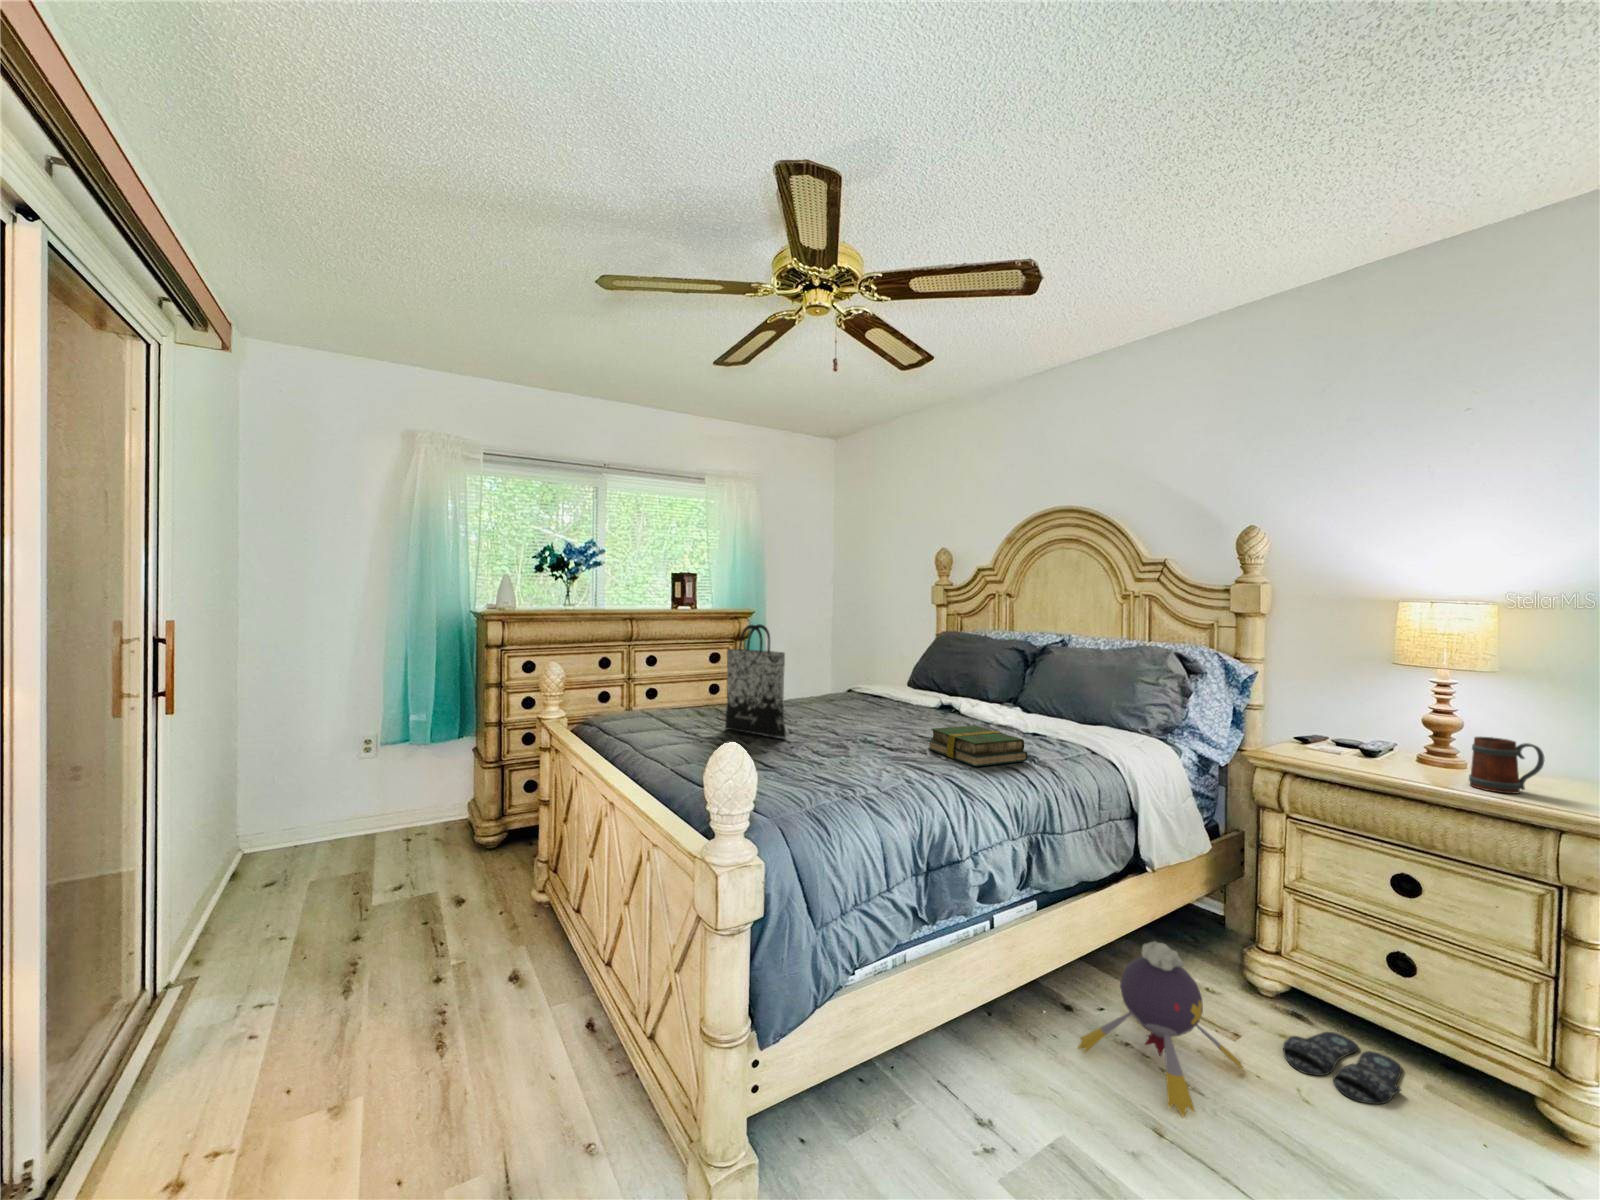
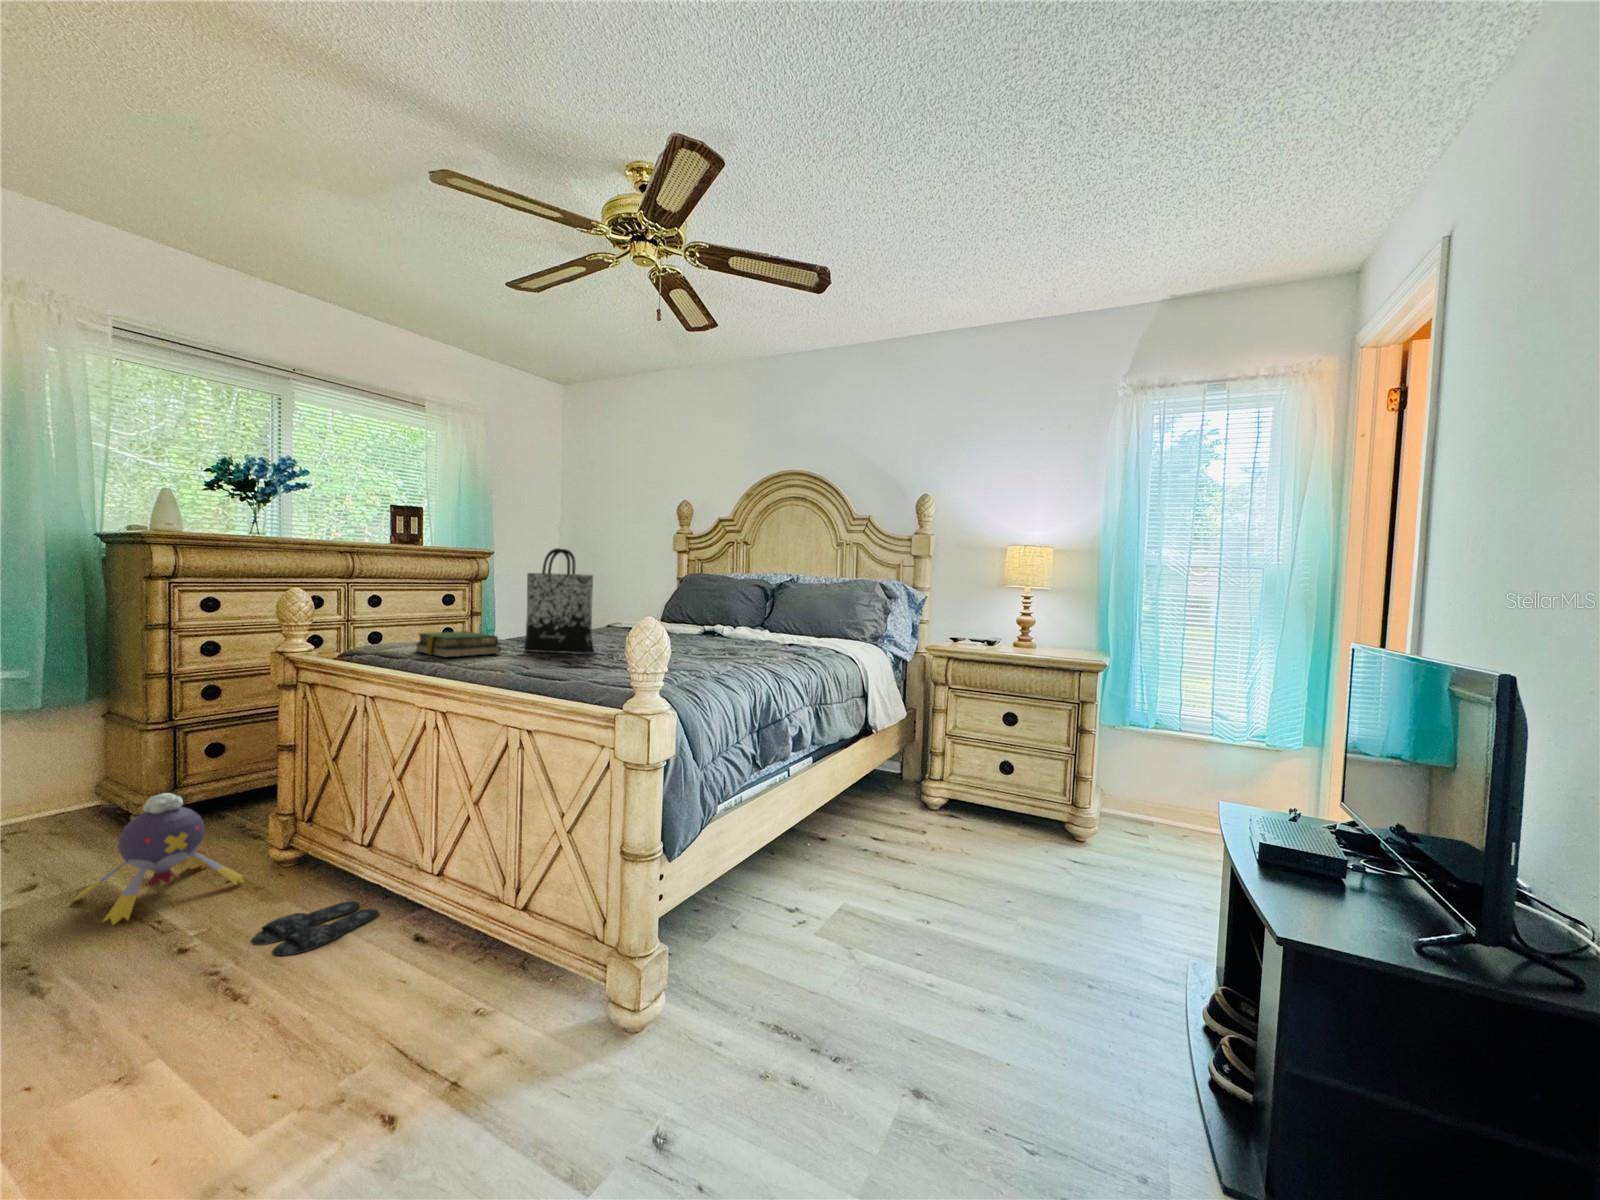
book: present [928,726,1028,767] -> present [416,631,501,657]
mug: present [1469,737,1544,794] -> none [1042,625,1075,655]
plush toy: present [1079,942,1243,1116] -> present [75,793,244,925]
slippers: present [1283,1032,1402,1104] -> present [251,901,378,956]

